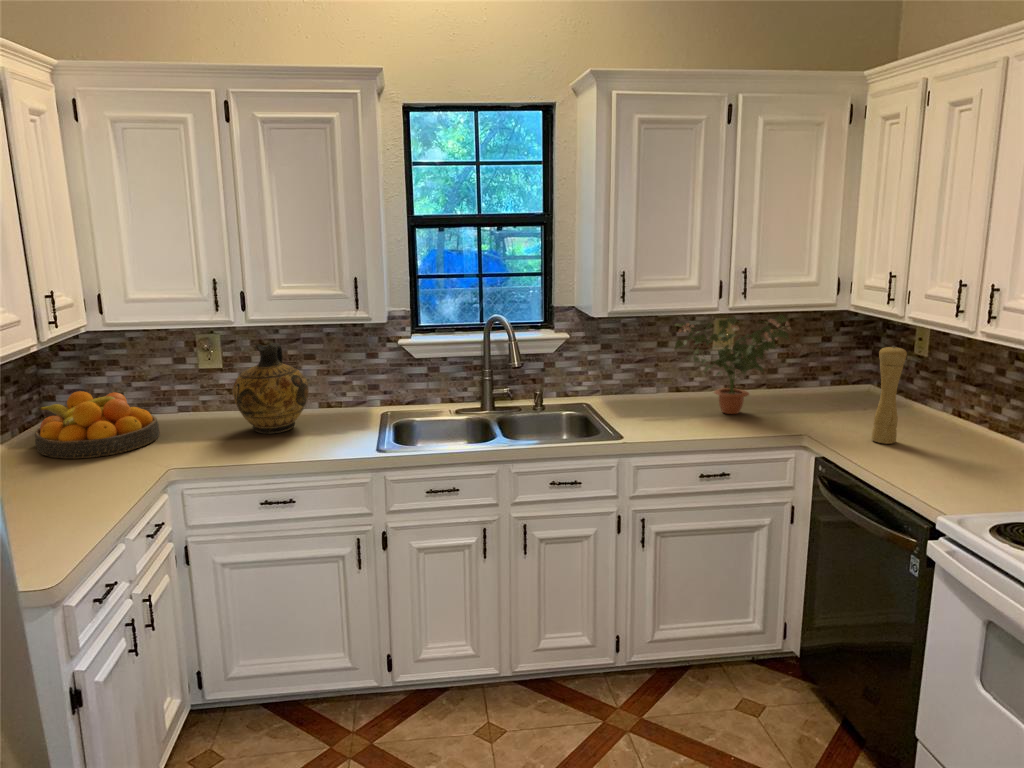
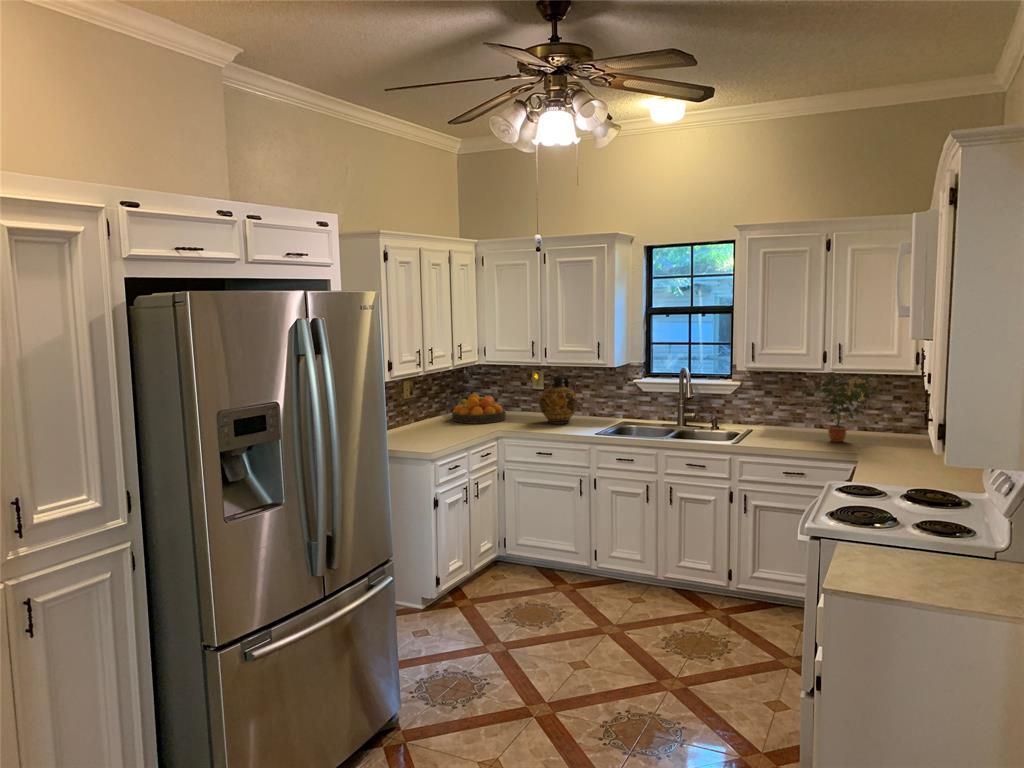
pepper mill: present [872,346,907,444] -> none [900,396,921,464]

